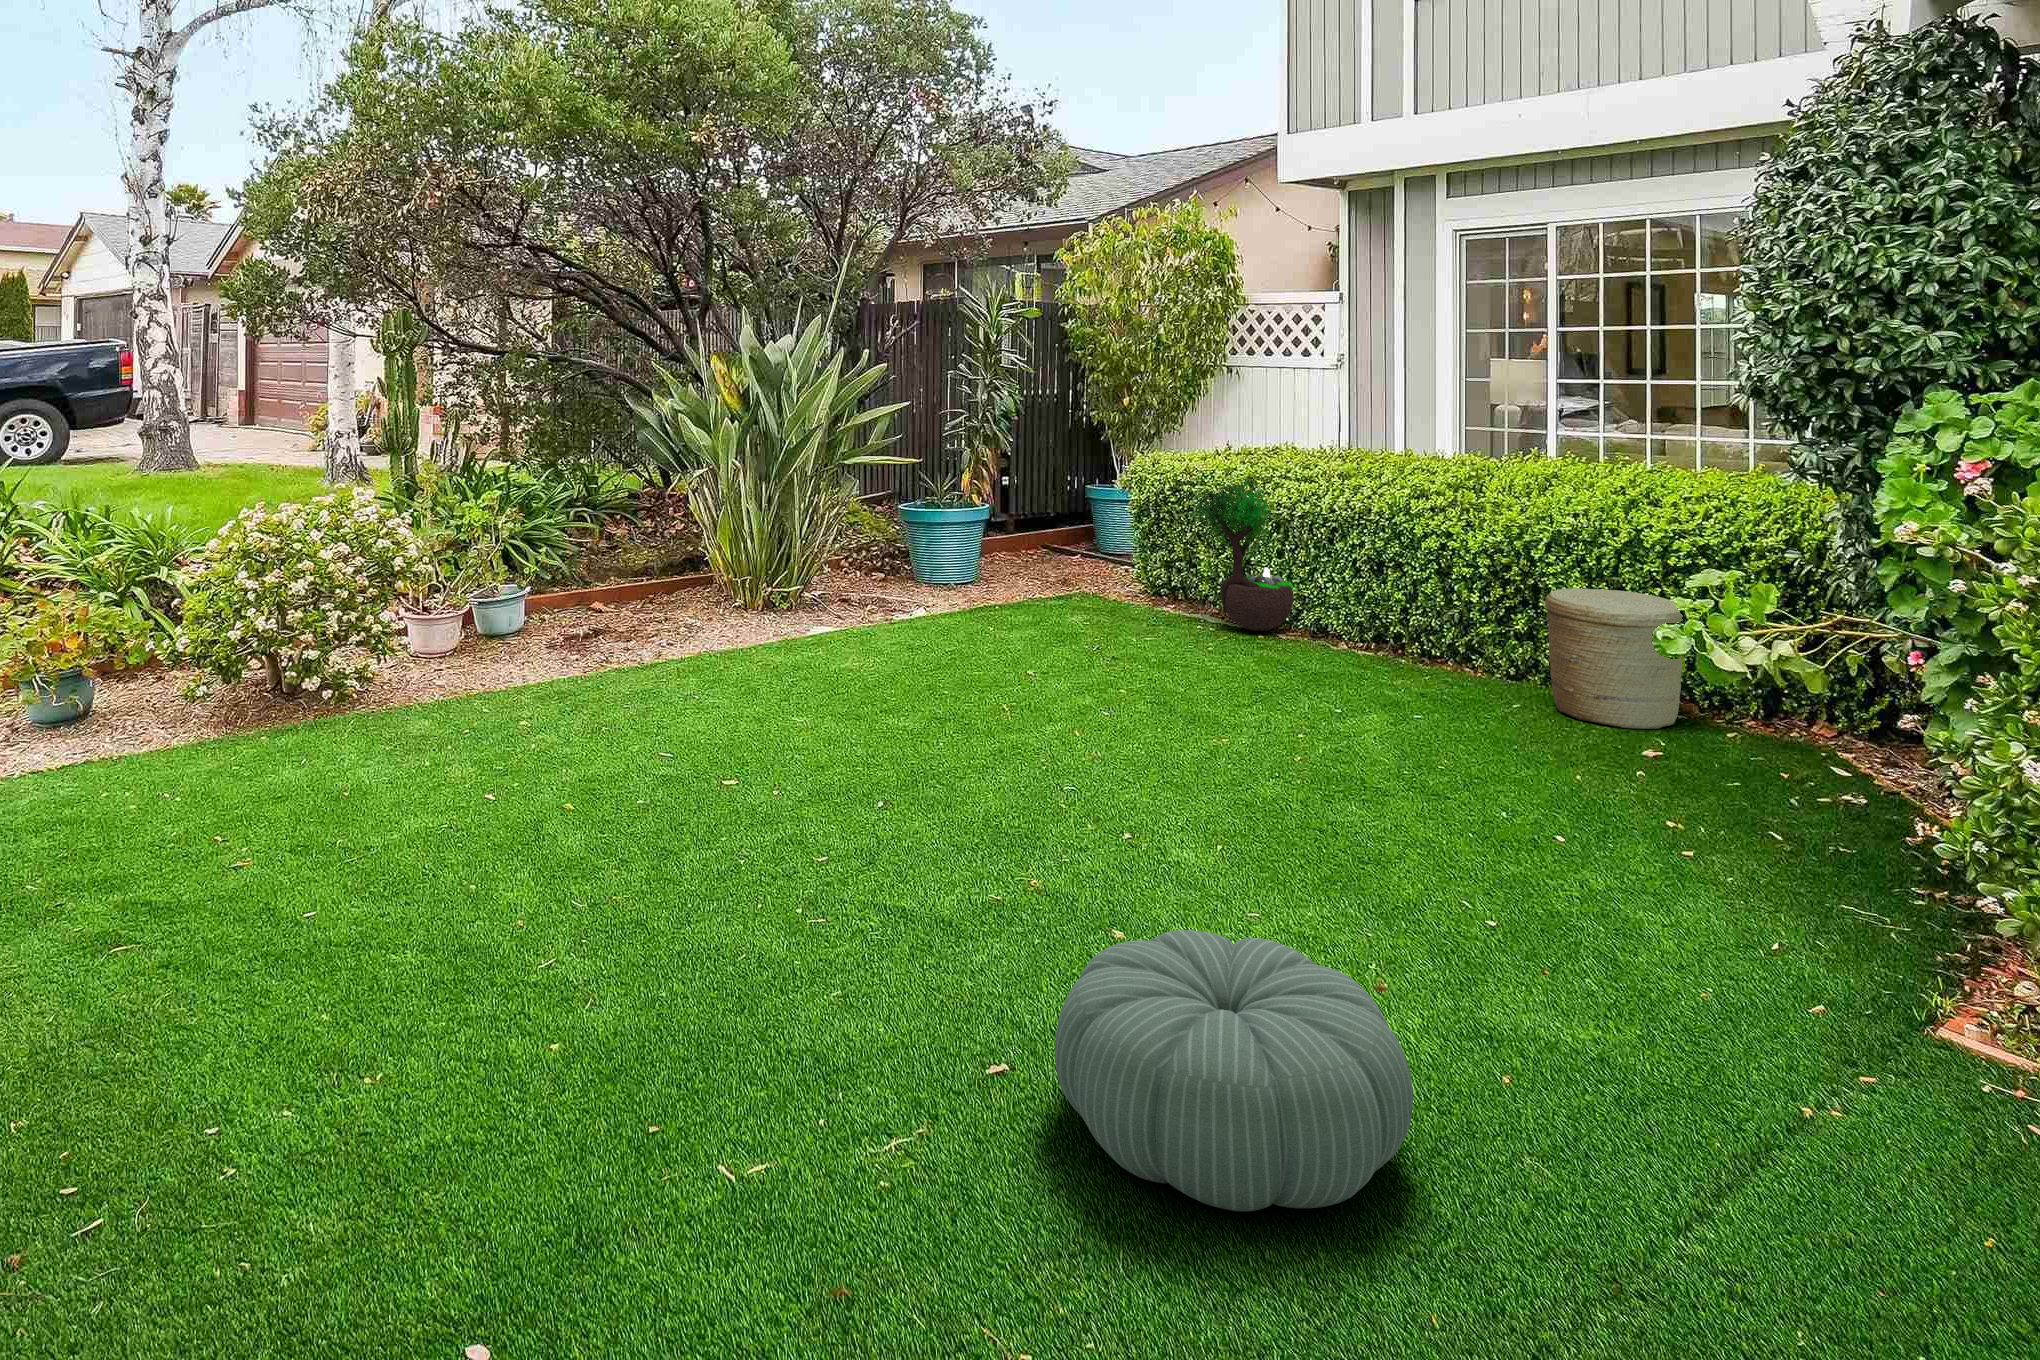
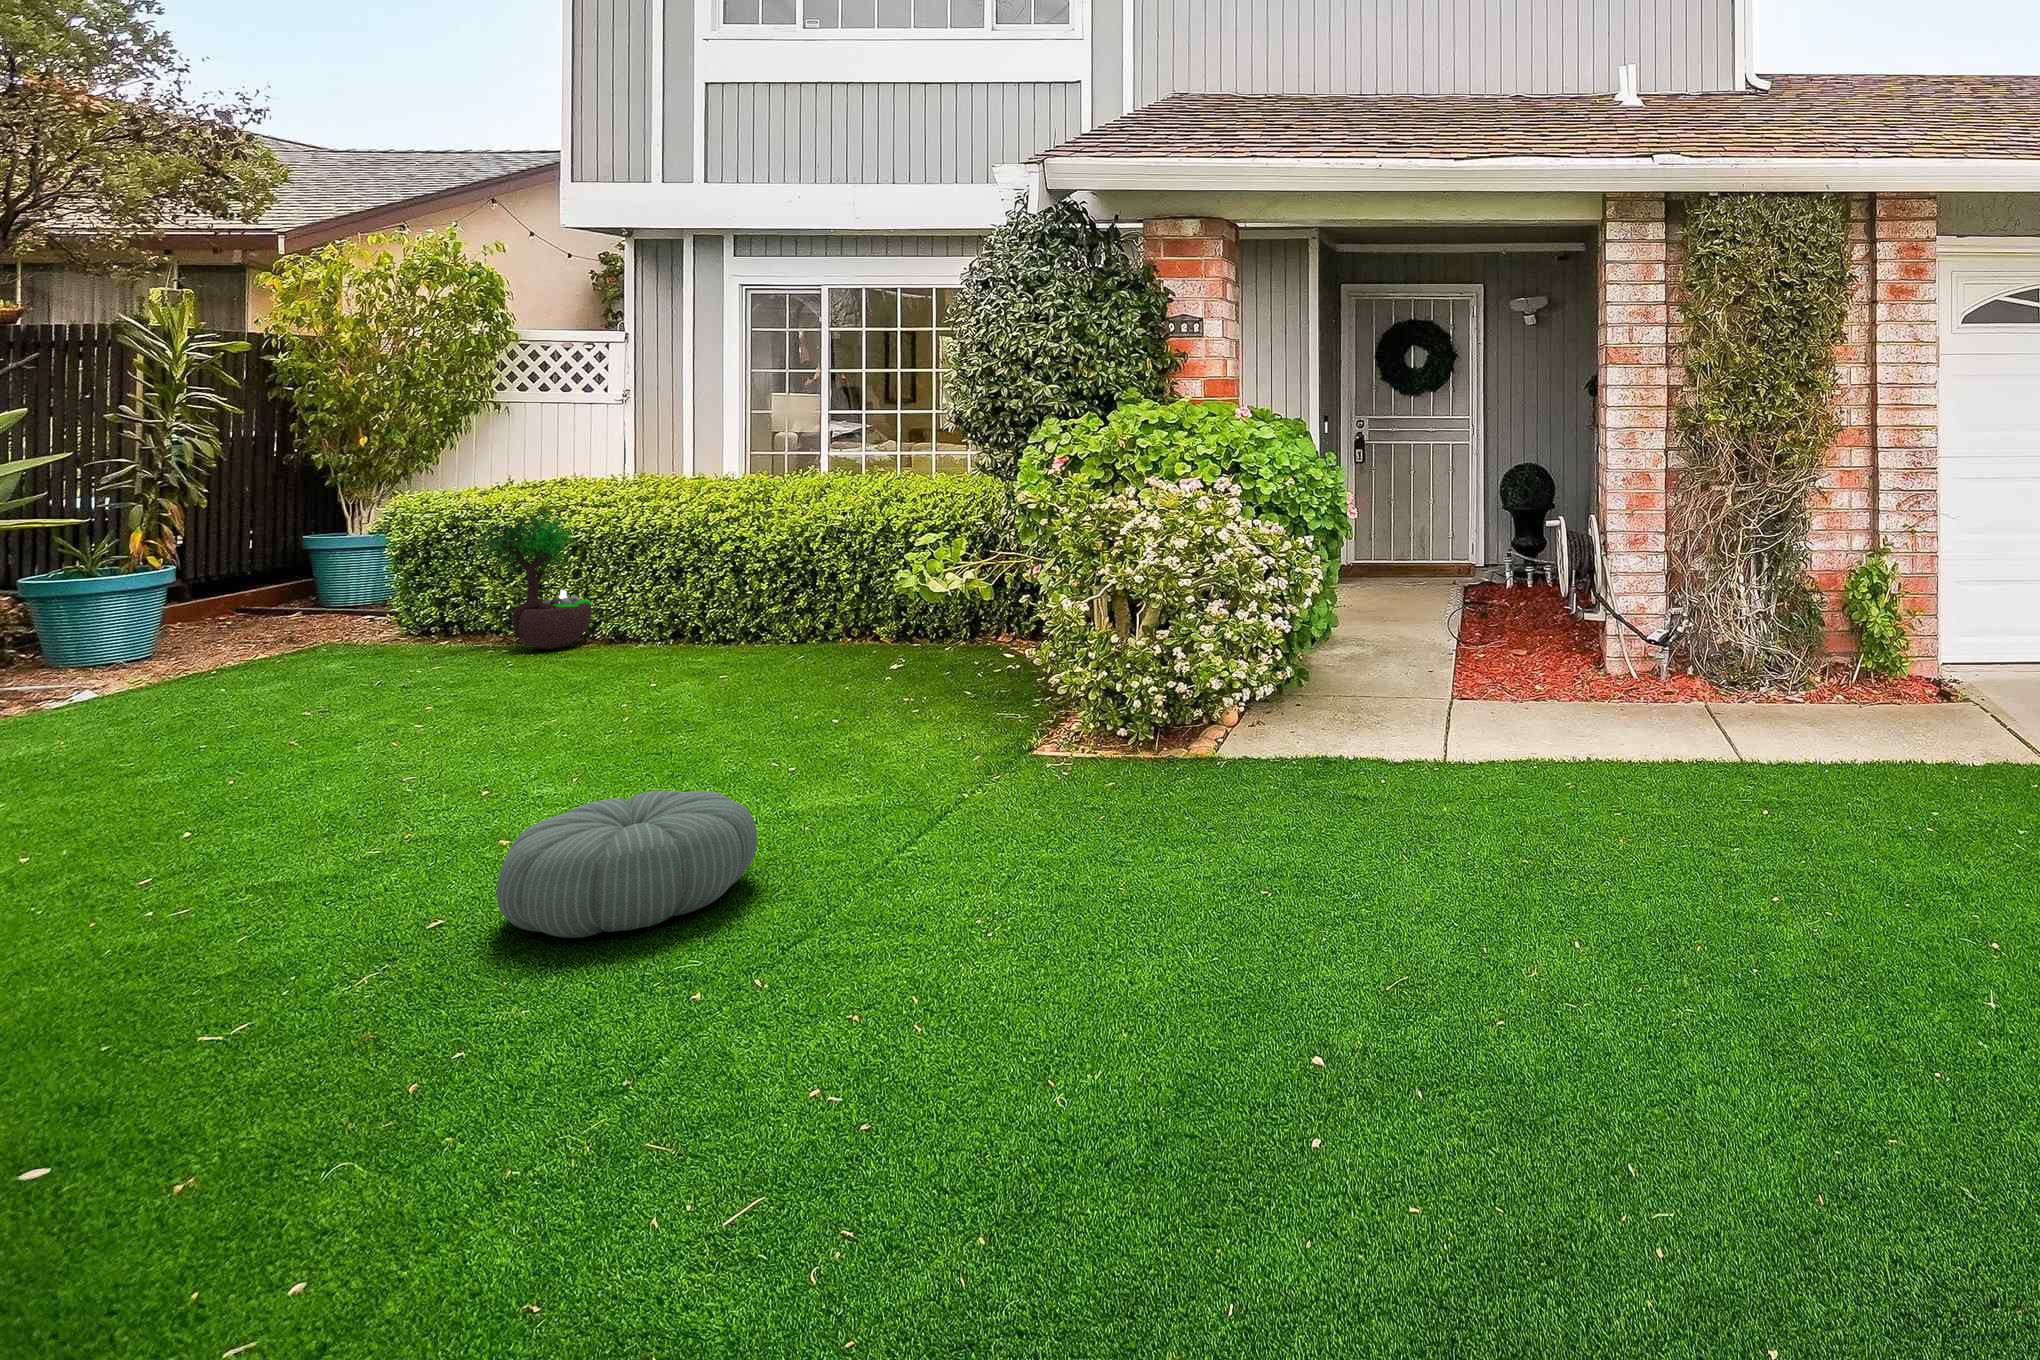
woven basket: present [1545,588,1683,729] -> none [821,562,917,657]

